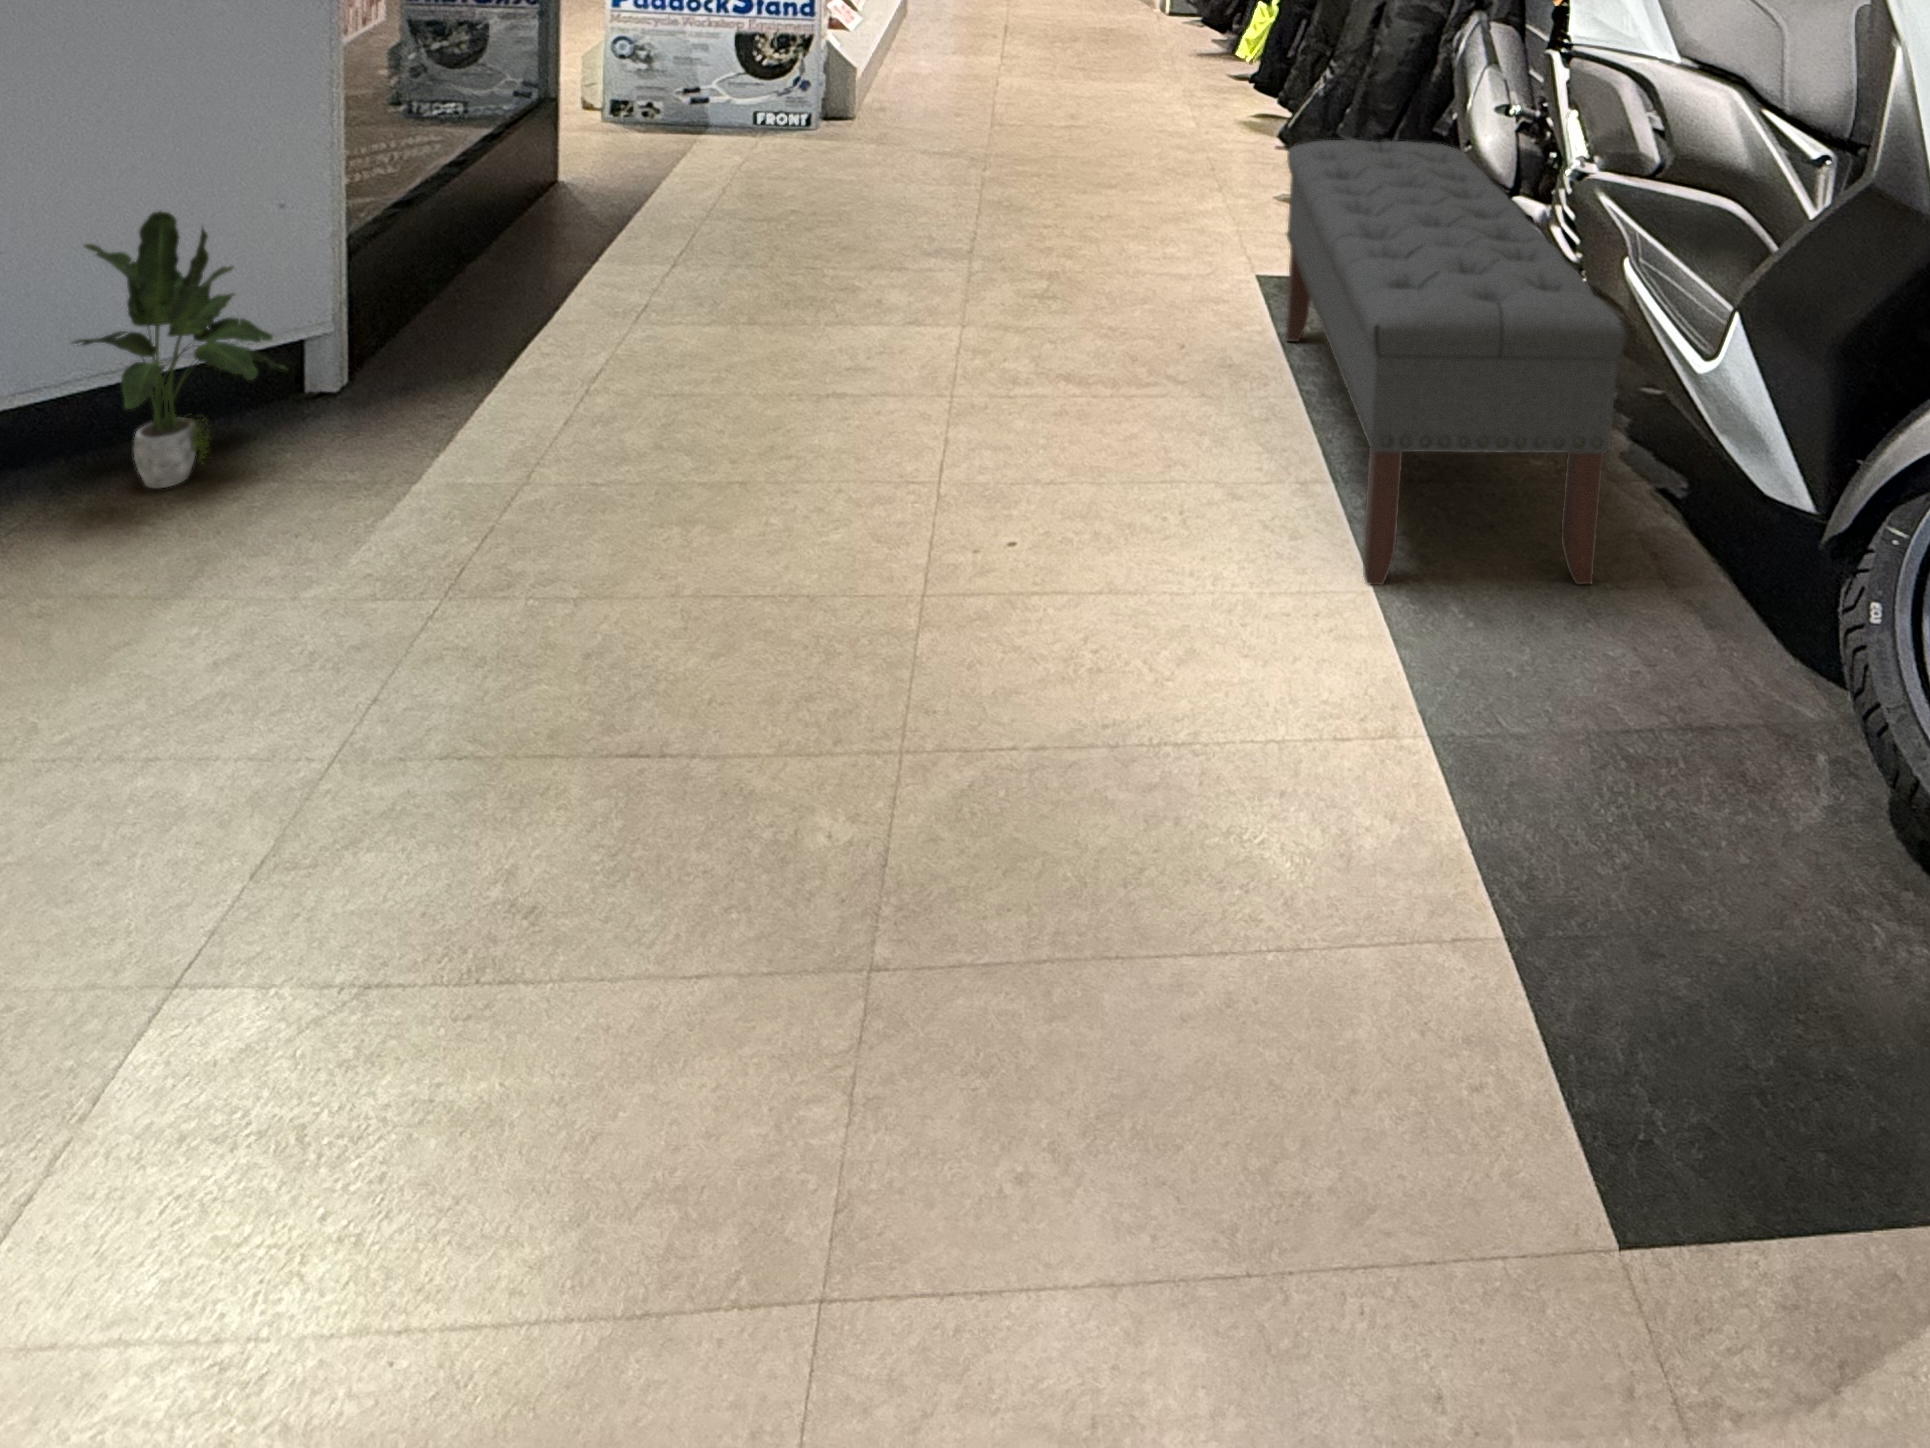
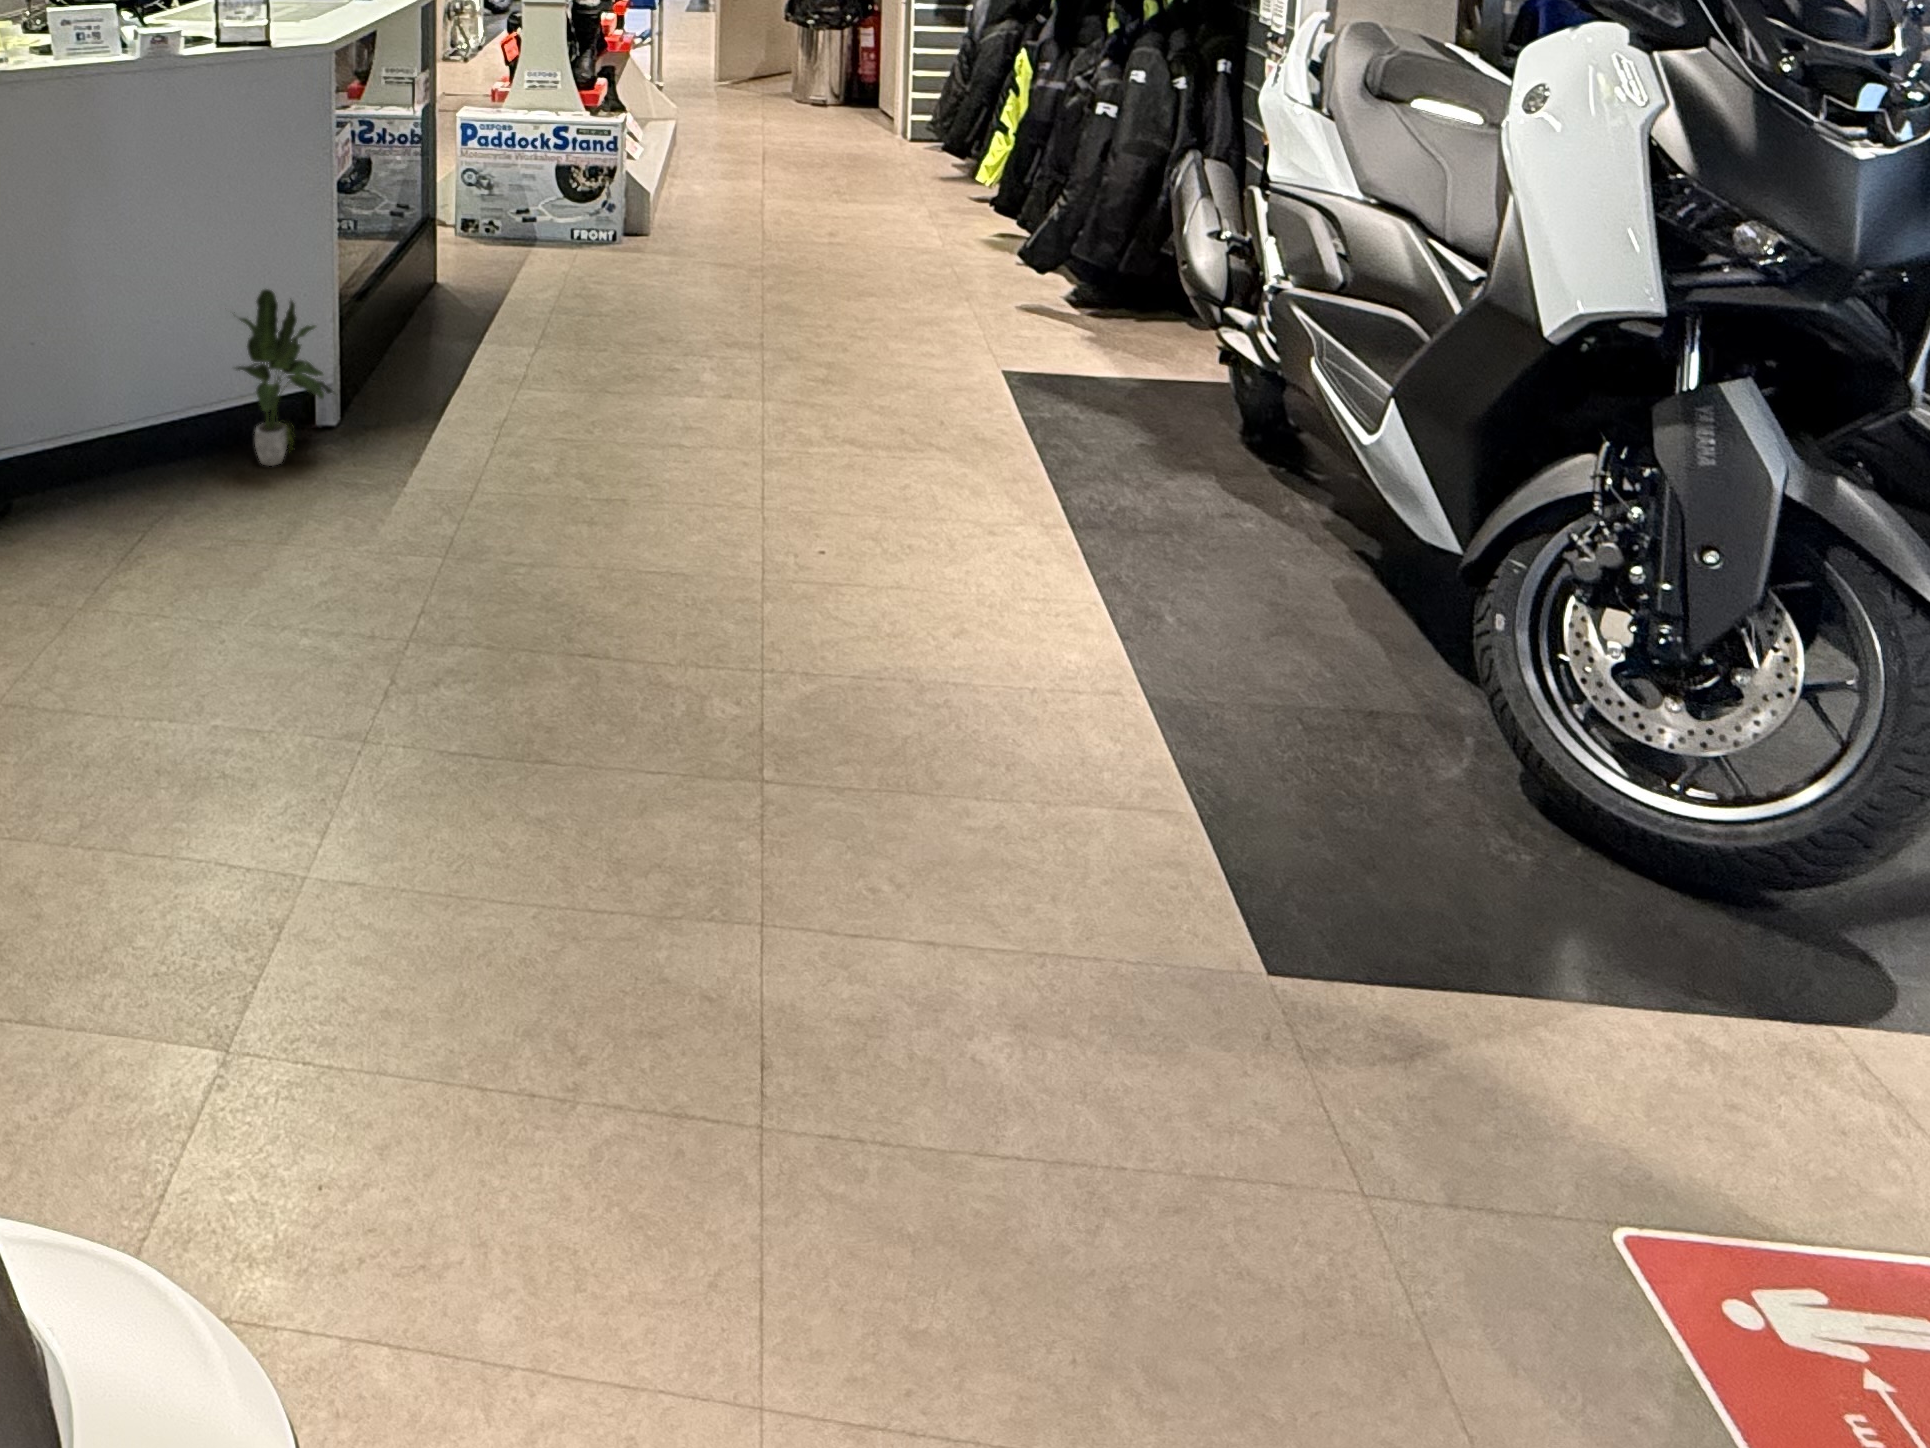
bench: present [1285,140,1627,585] -> none [1023,260,1310,616]

